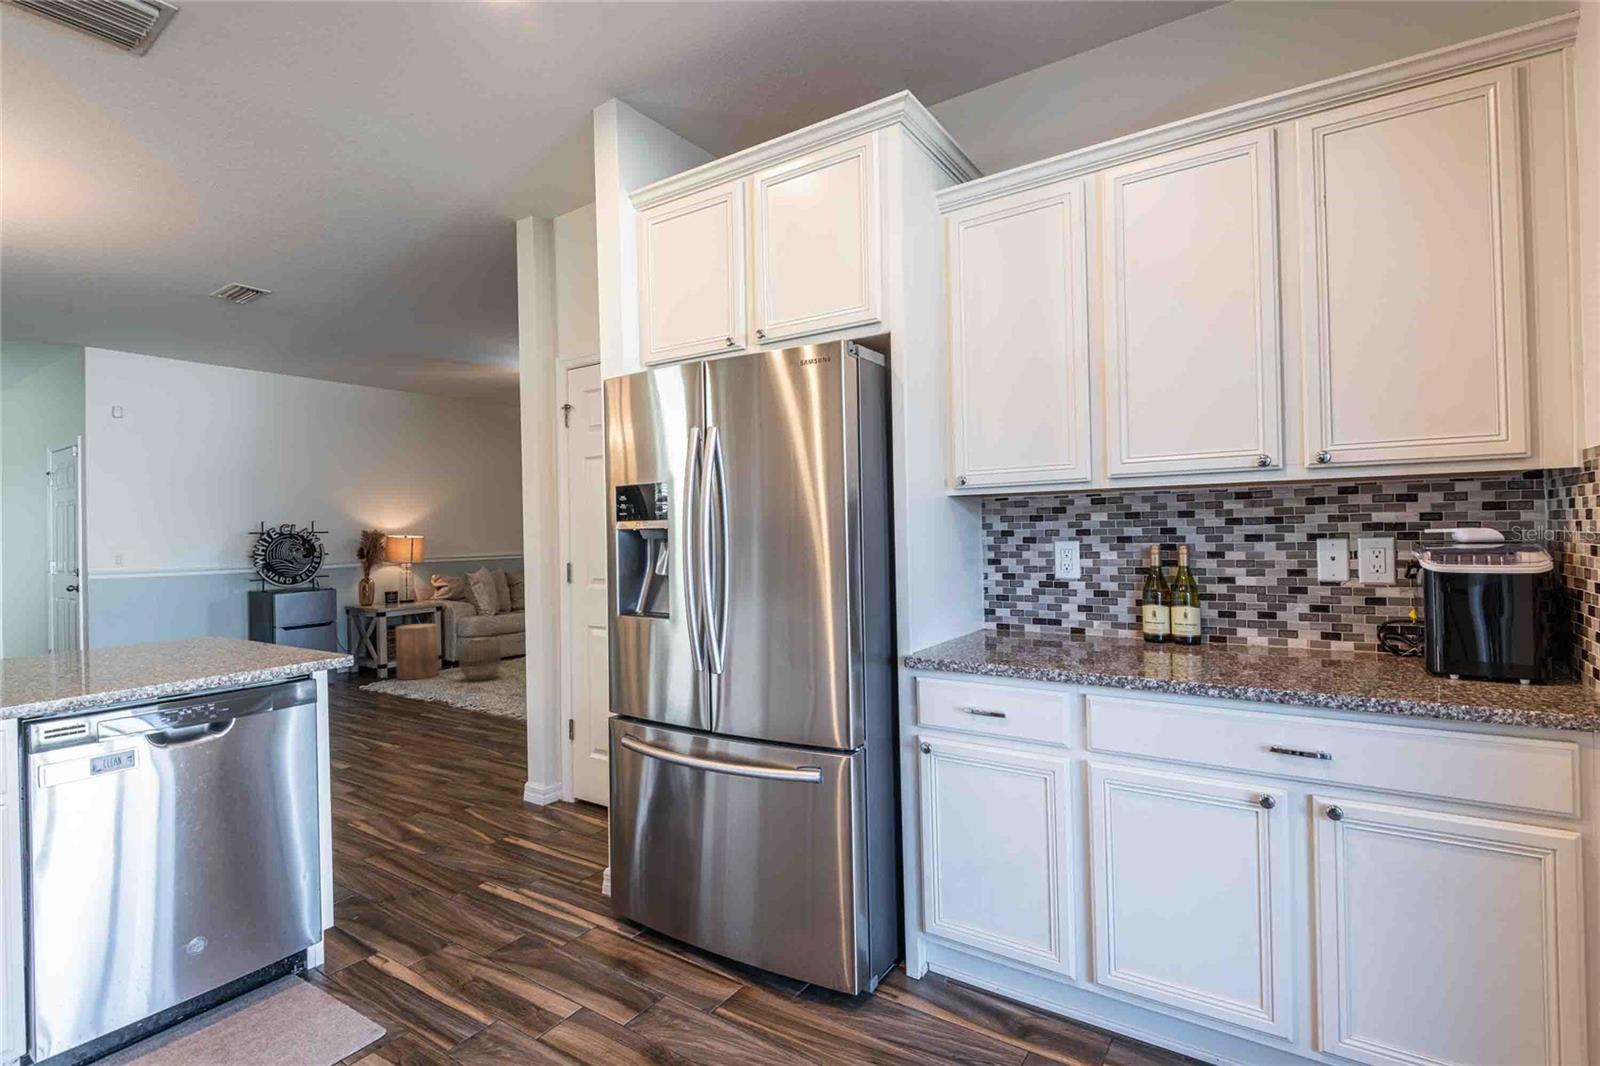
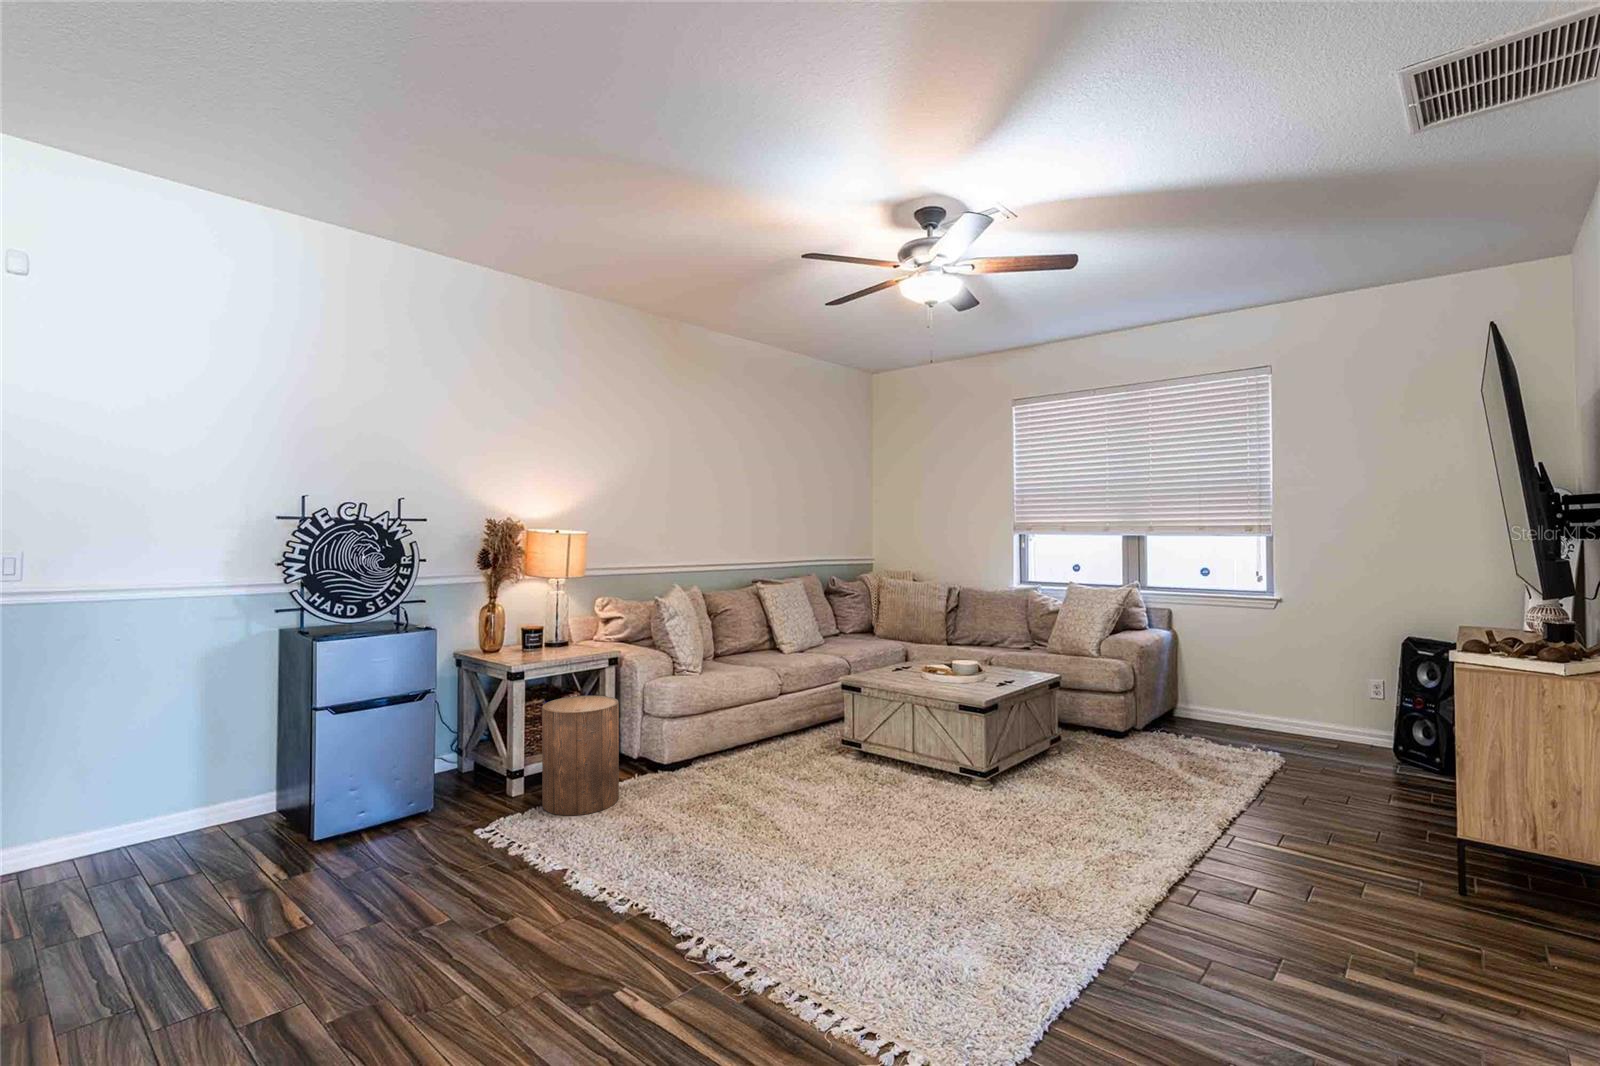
woven basket: present [459,637,501,680] -> none [667,736,747,832]

